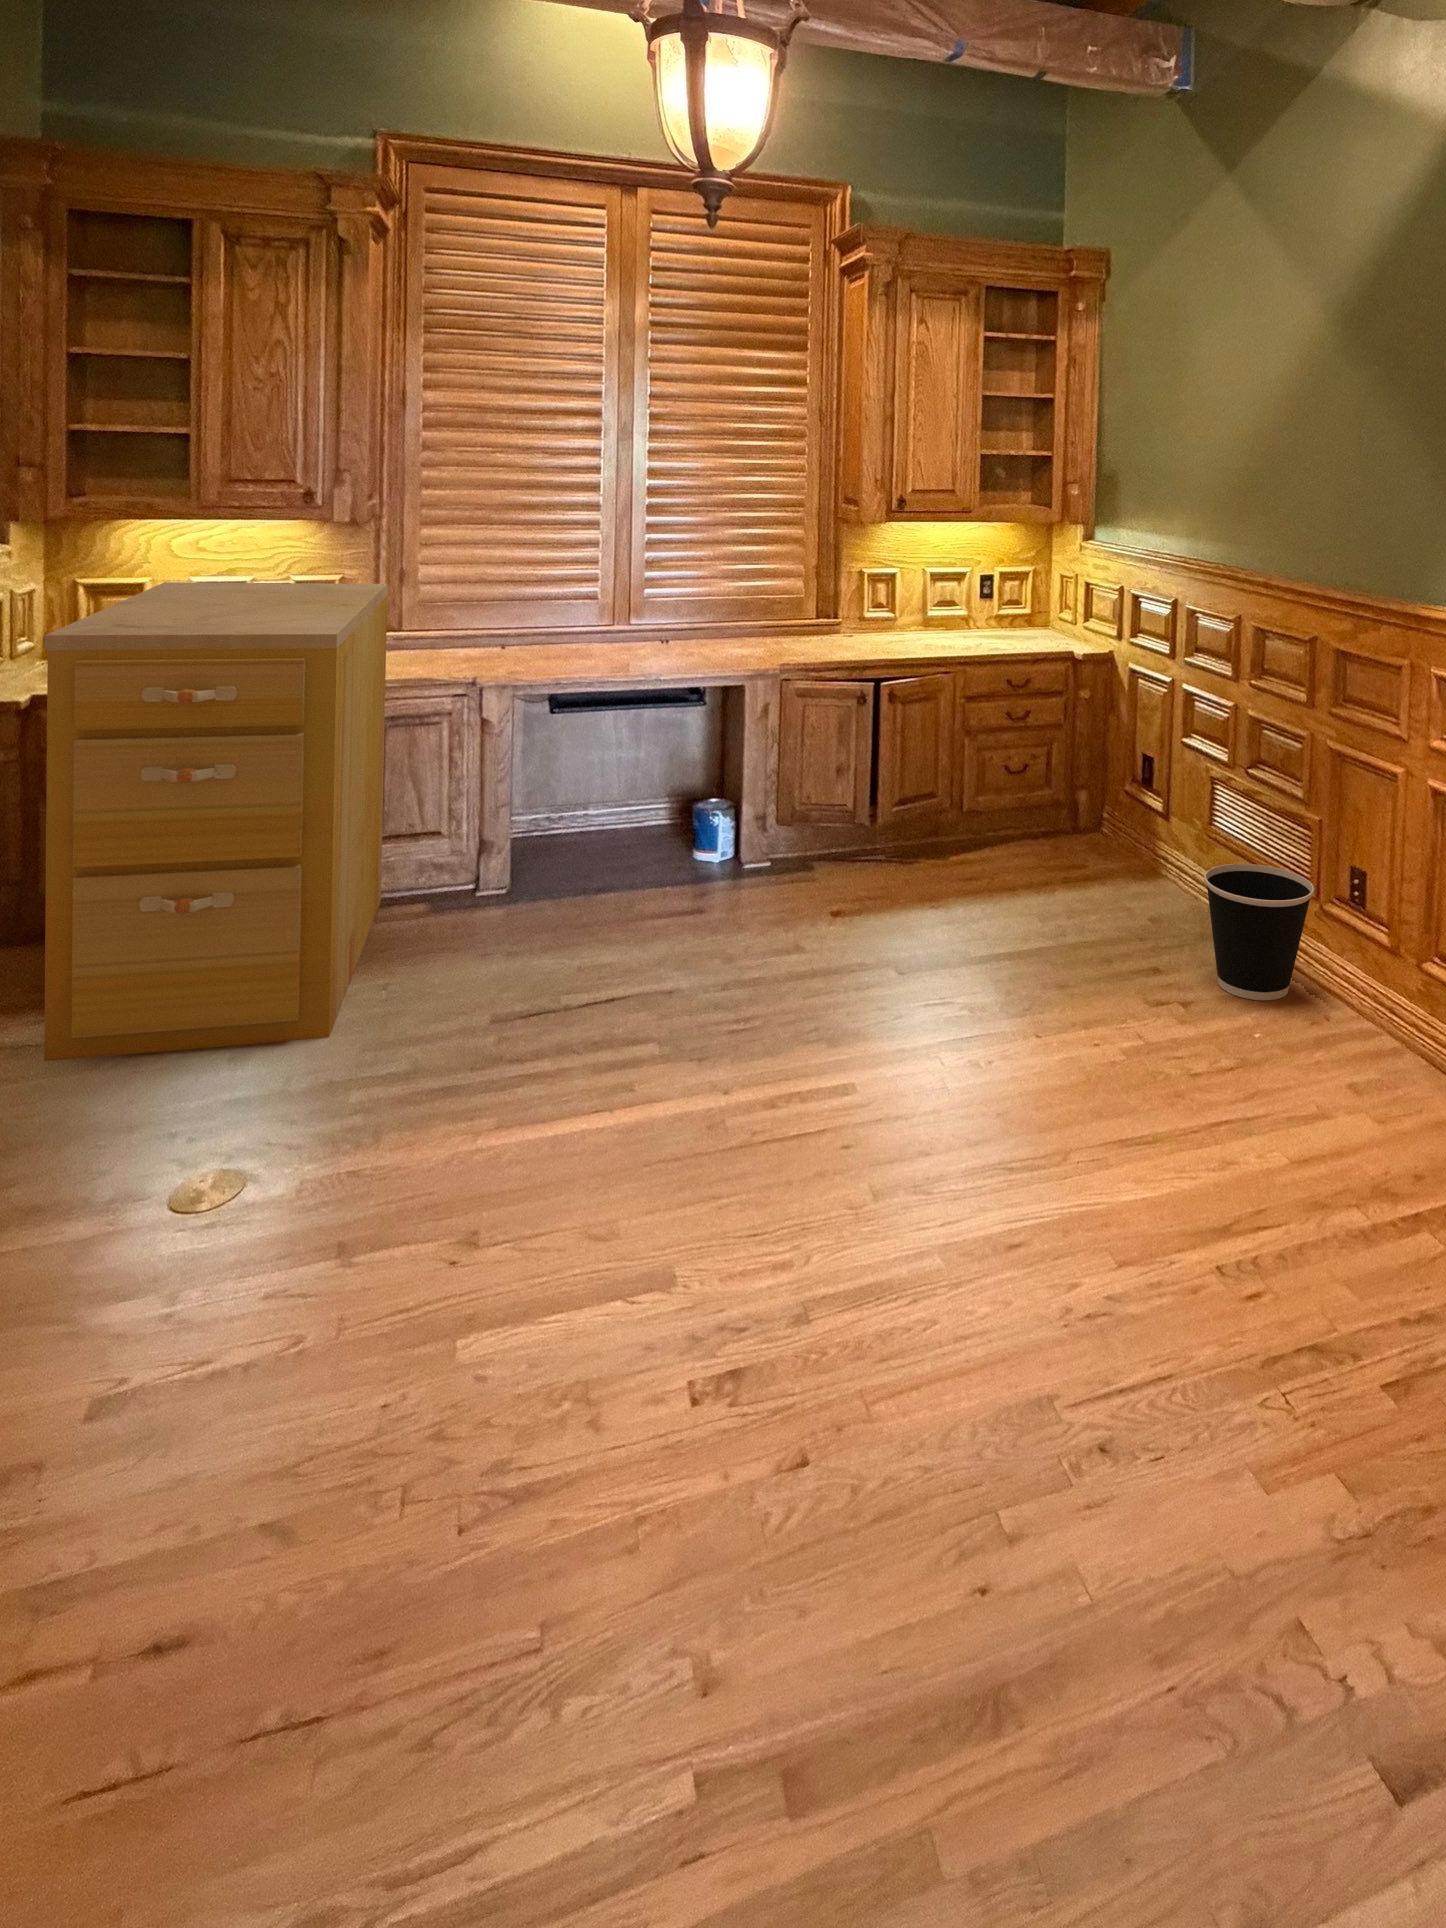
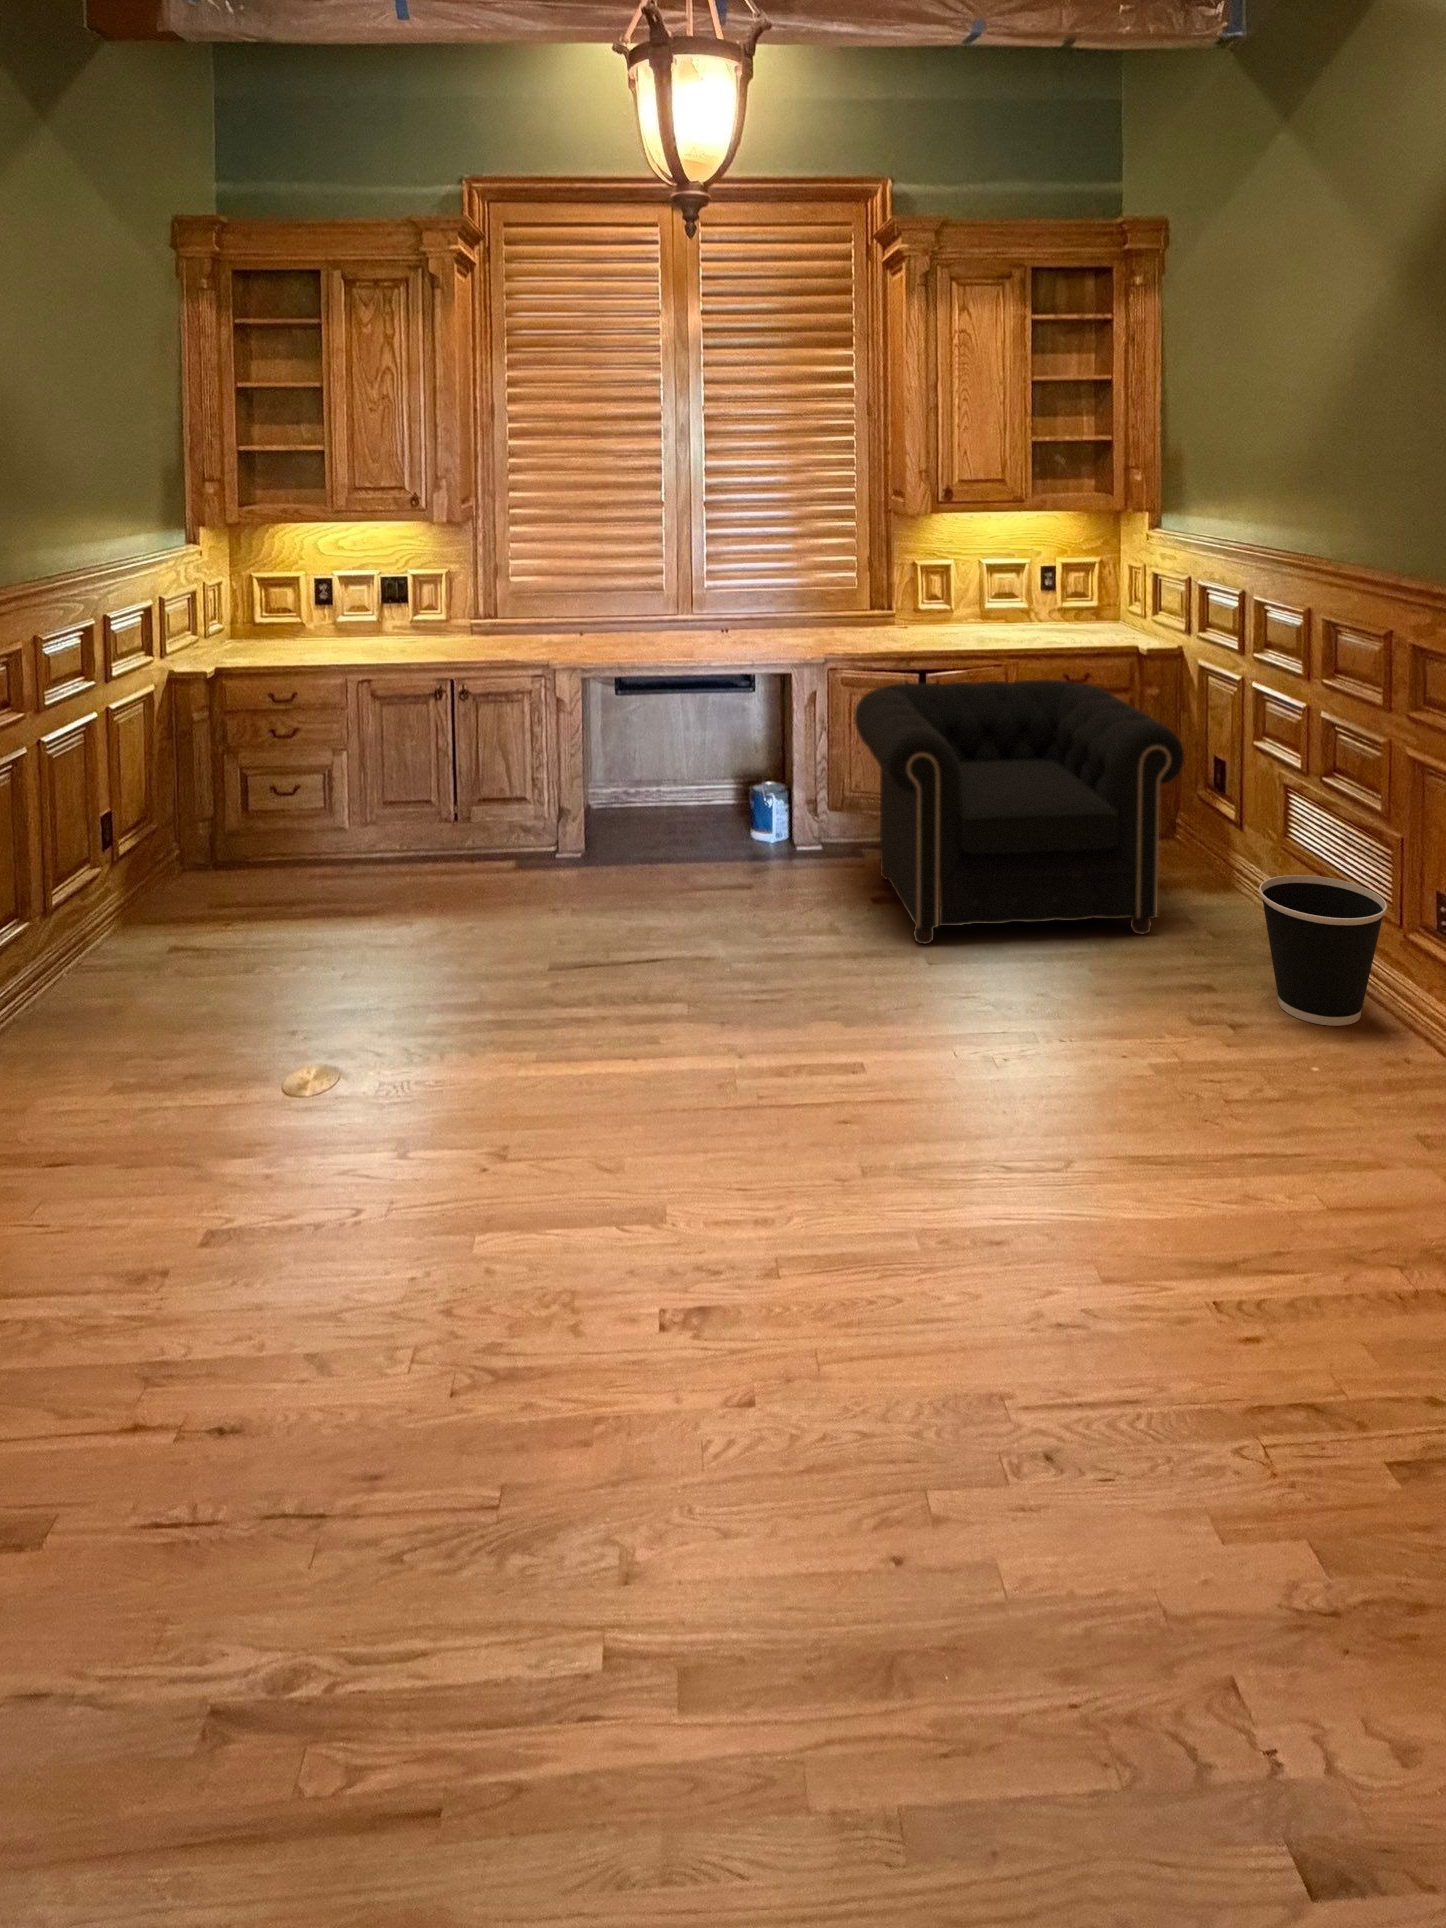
filing cabinet: present [44,582,388,1061] -> none [173,581,474,989]
armchair: none [809,687,1130,952] -> present [855,680,1184,944]

